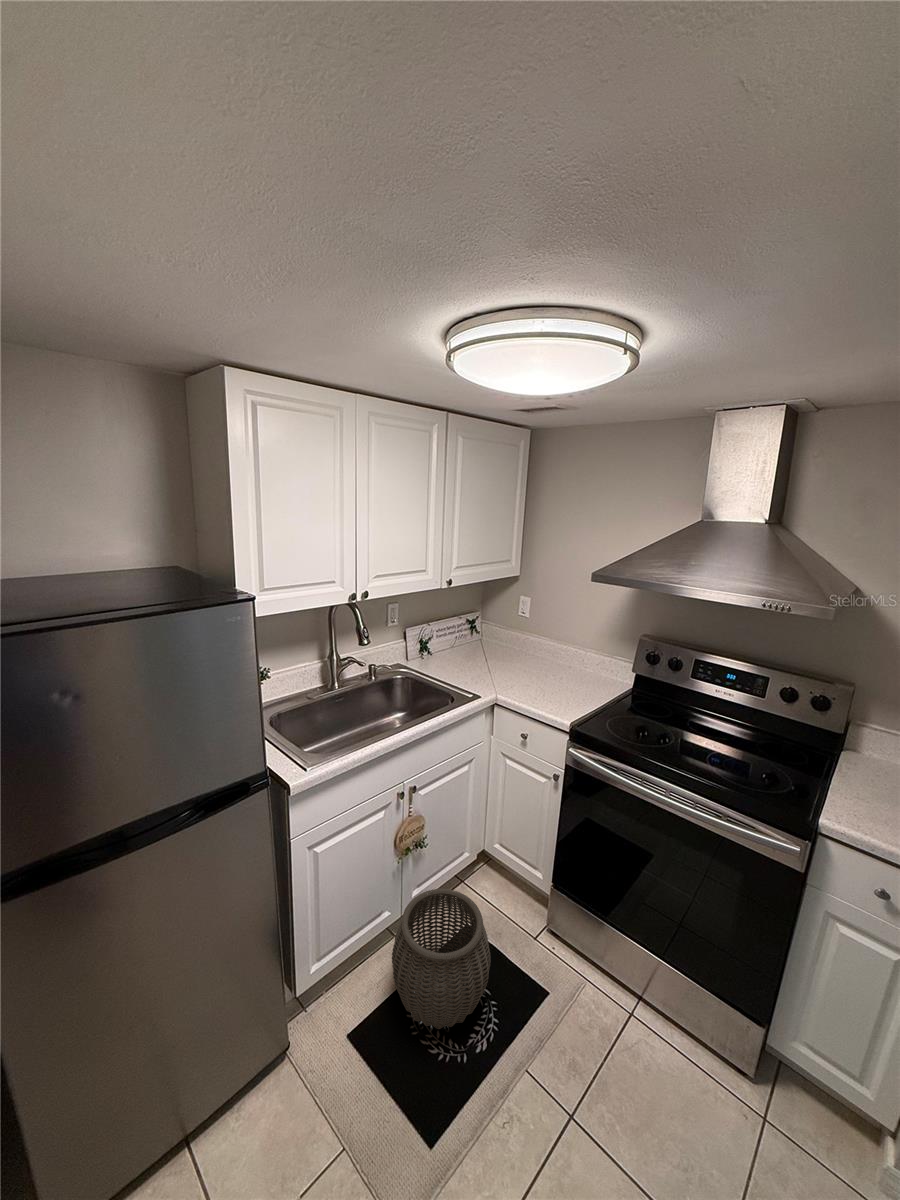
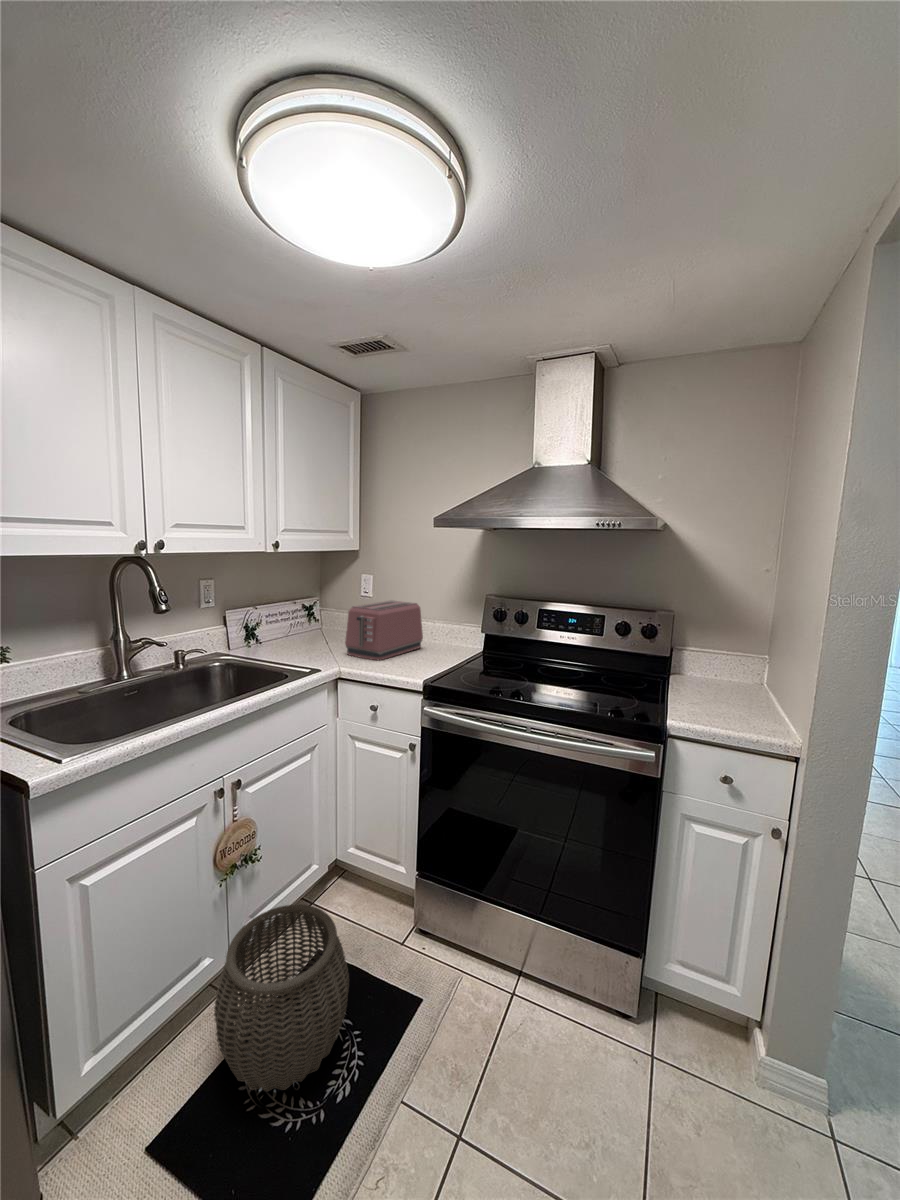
toaster: none [503,629,575,689] -> present [345,600,423,660]

